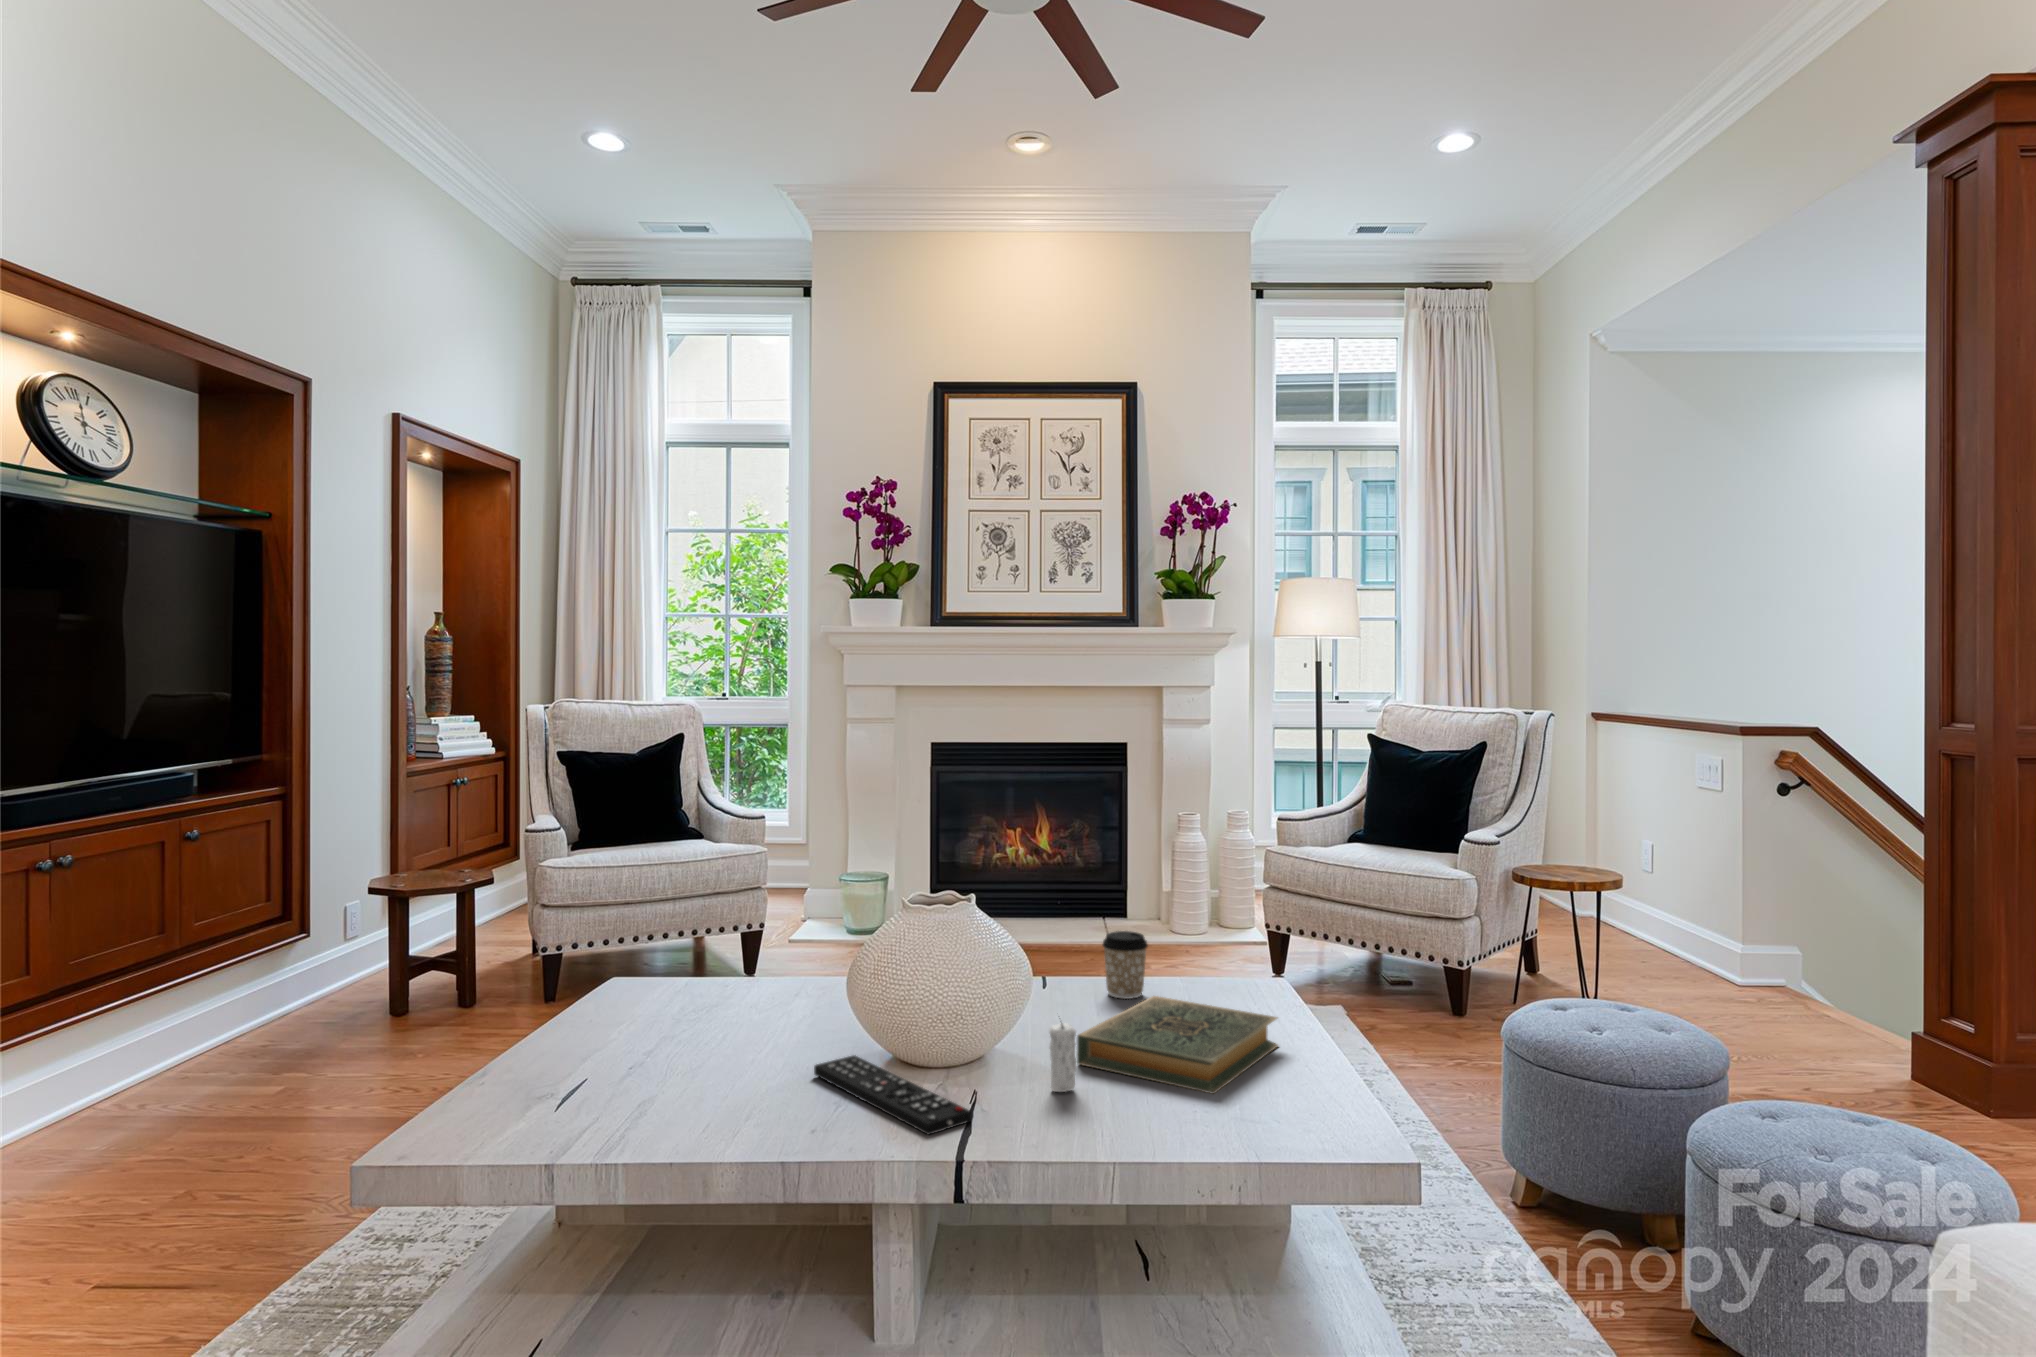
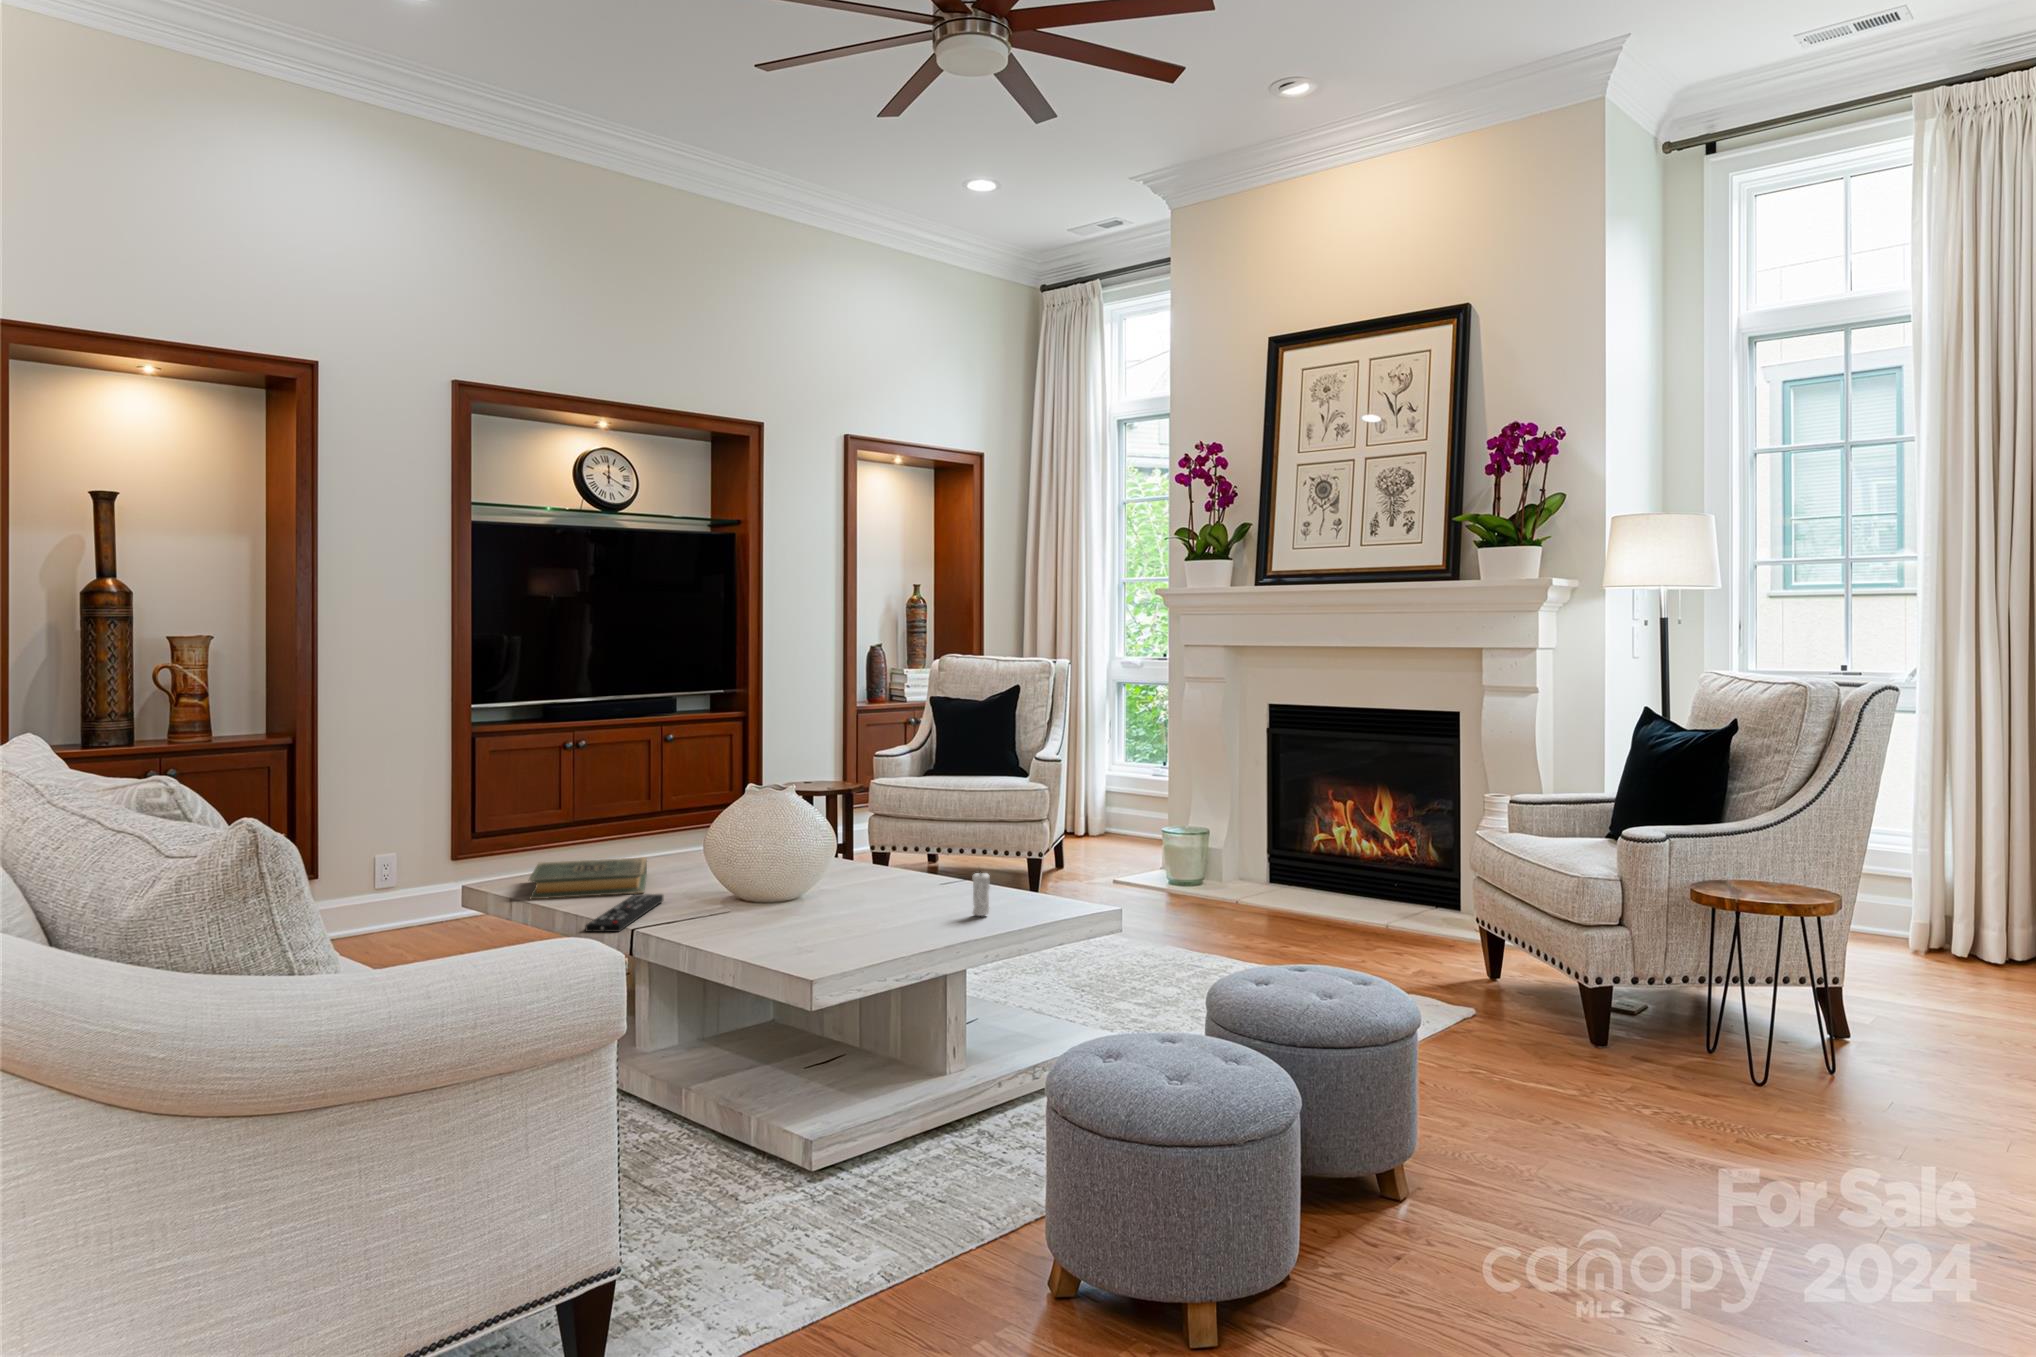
coffee cup: present [1103,931,1148,999] -> none [910,851,948,905]
hardback book: present [1077,996,1278,1094] -> present [529,857,647,899]
candle: present [1050,1023,1077,1092] -> present [972,873,990,916]

